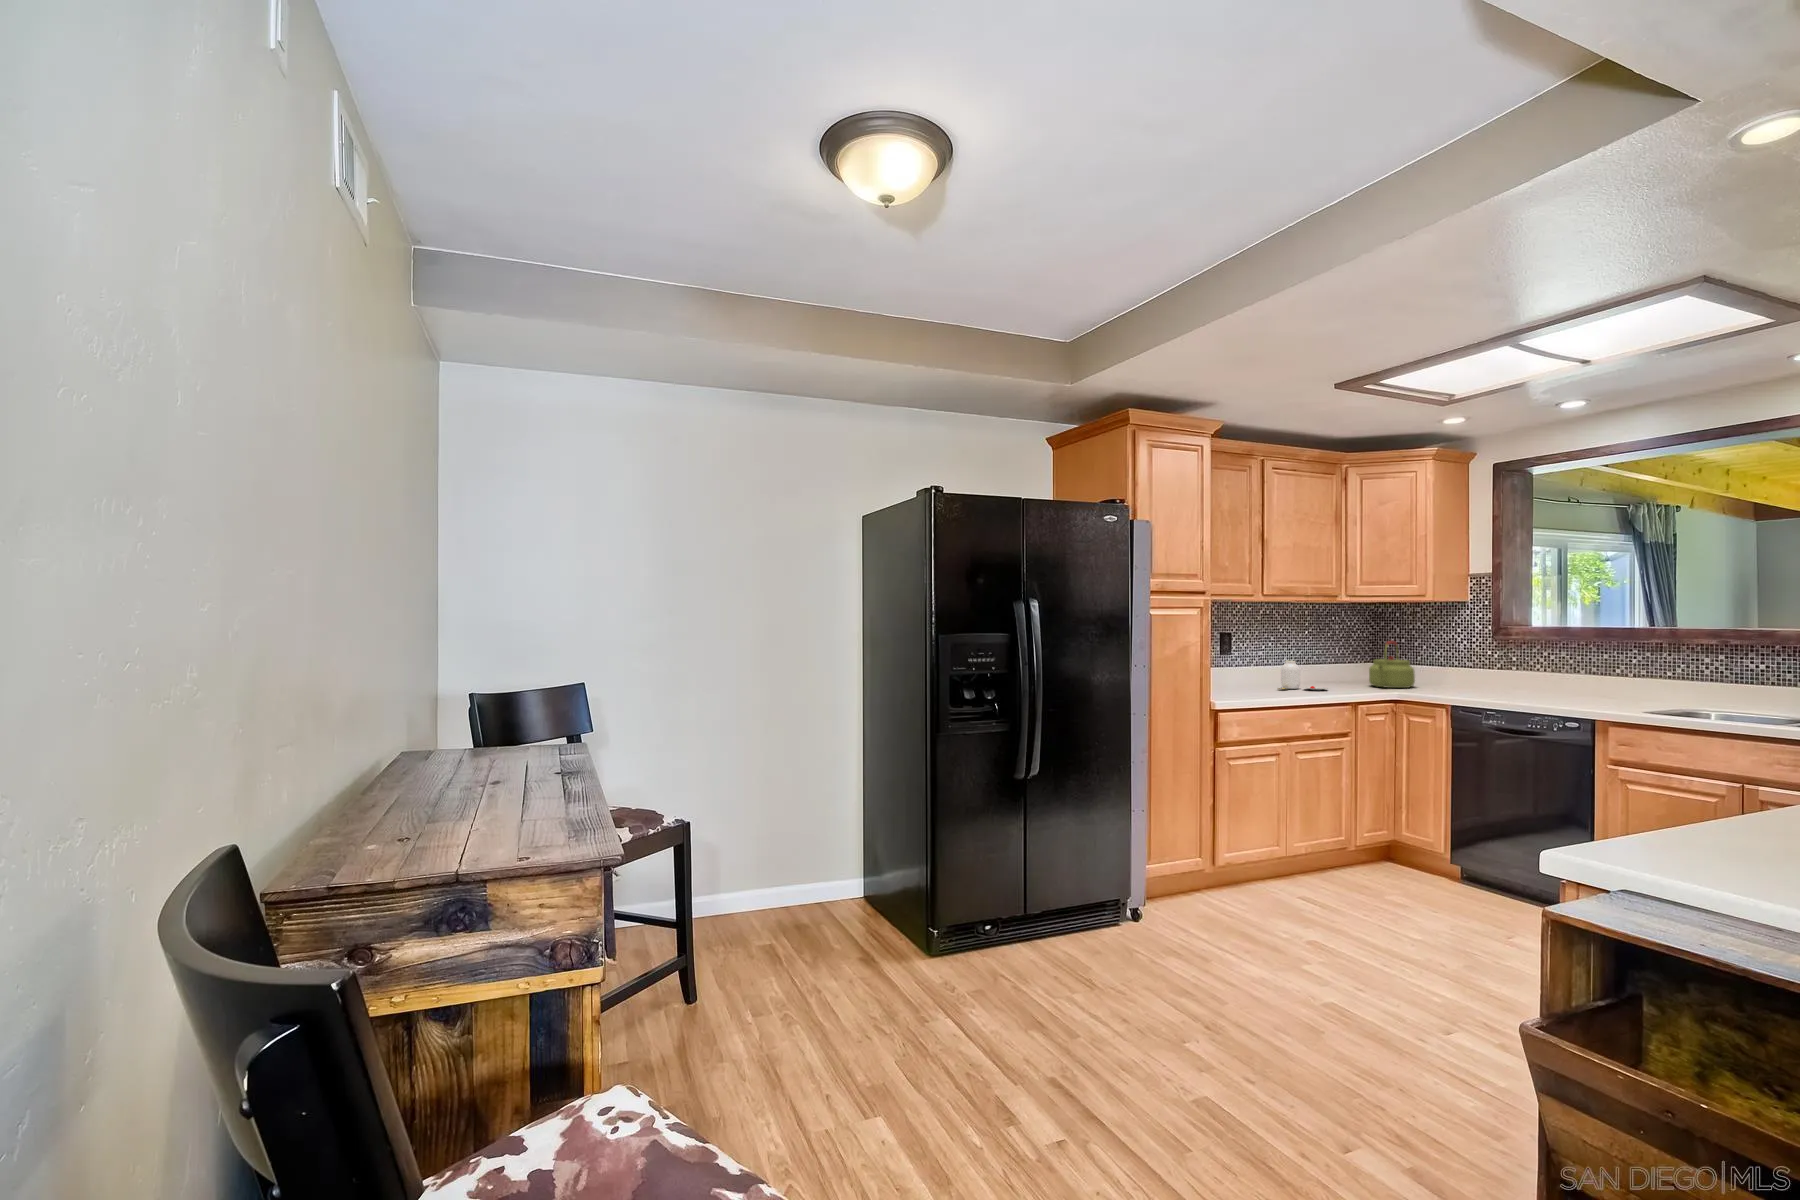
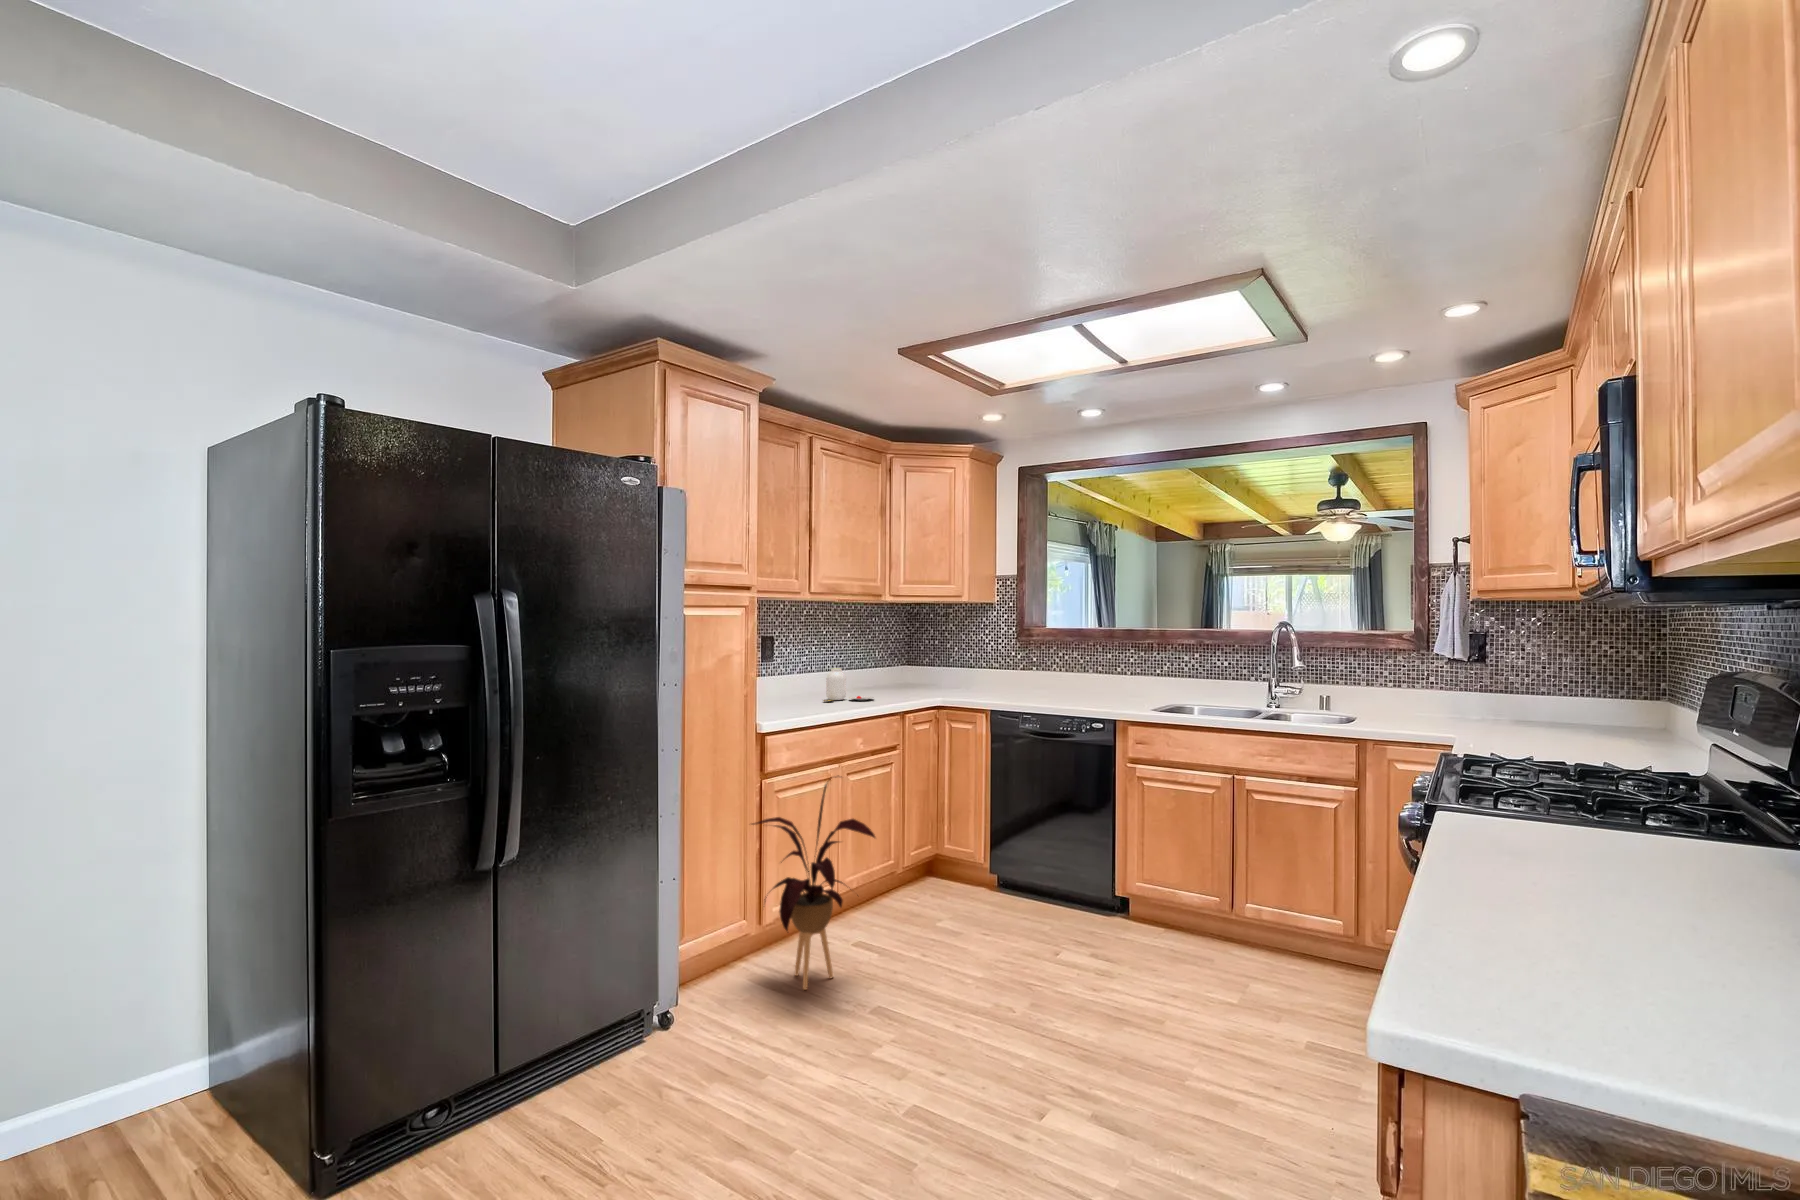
kettle: present [1369,641,1415,688] -> none [910,644,952,694]
house plant: none [1203,747,1313,916] -> present [752,784,875,990]

